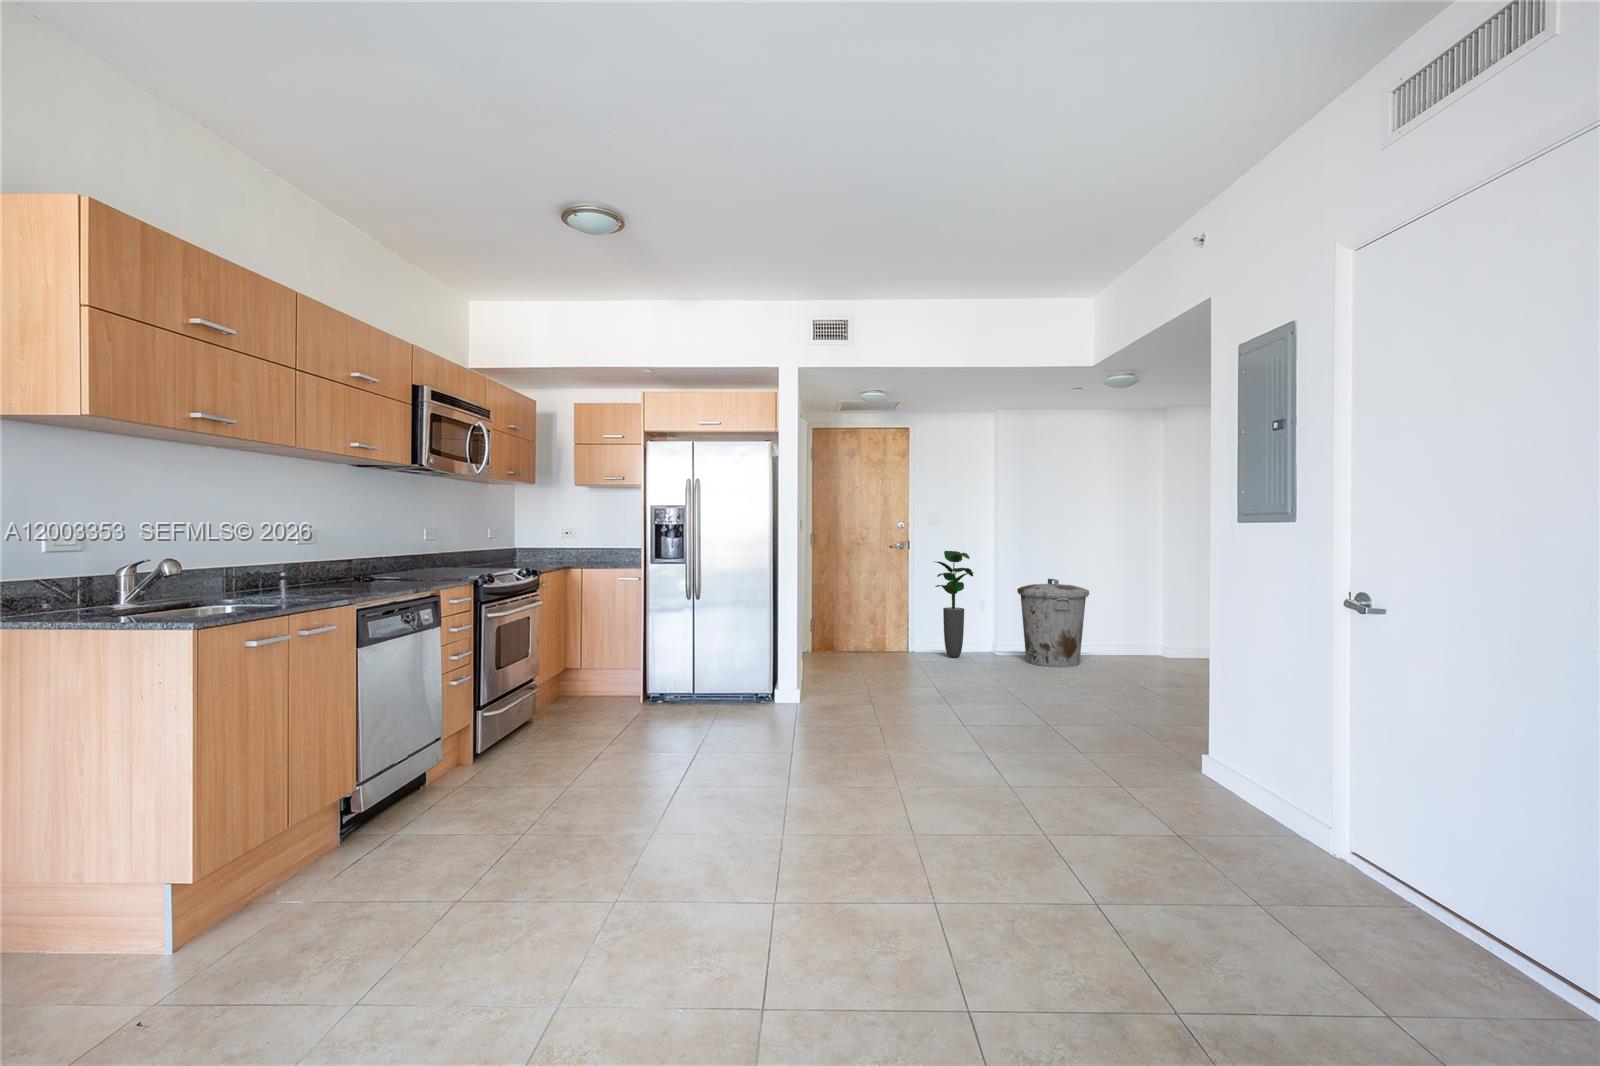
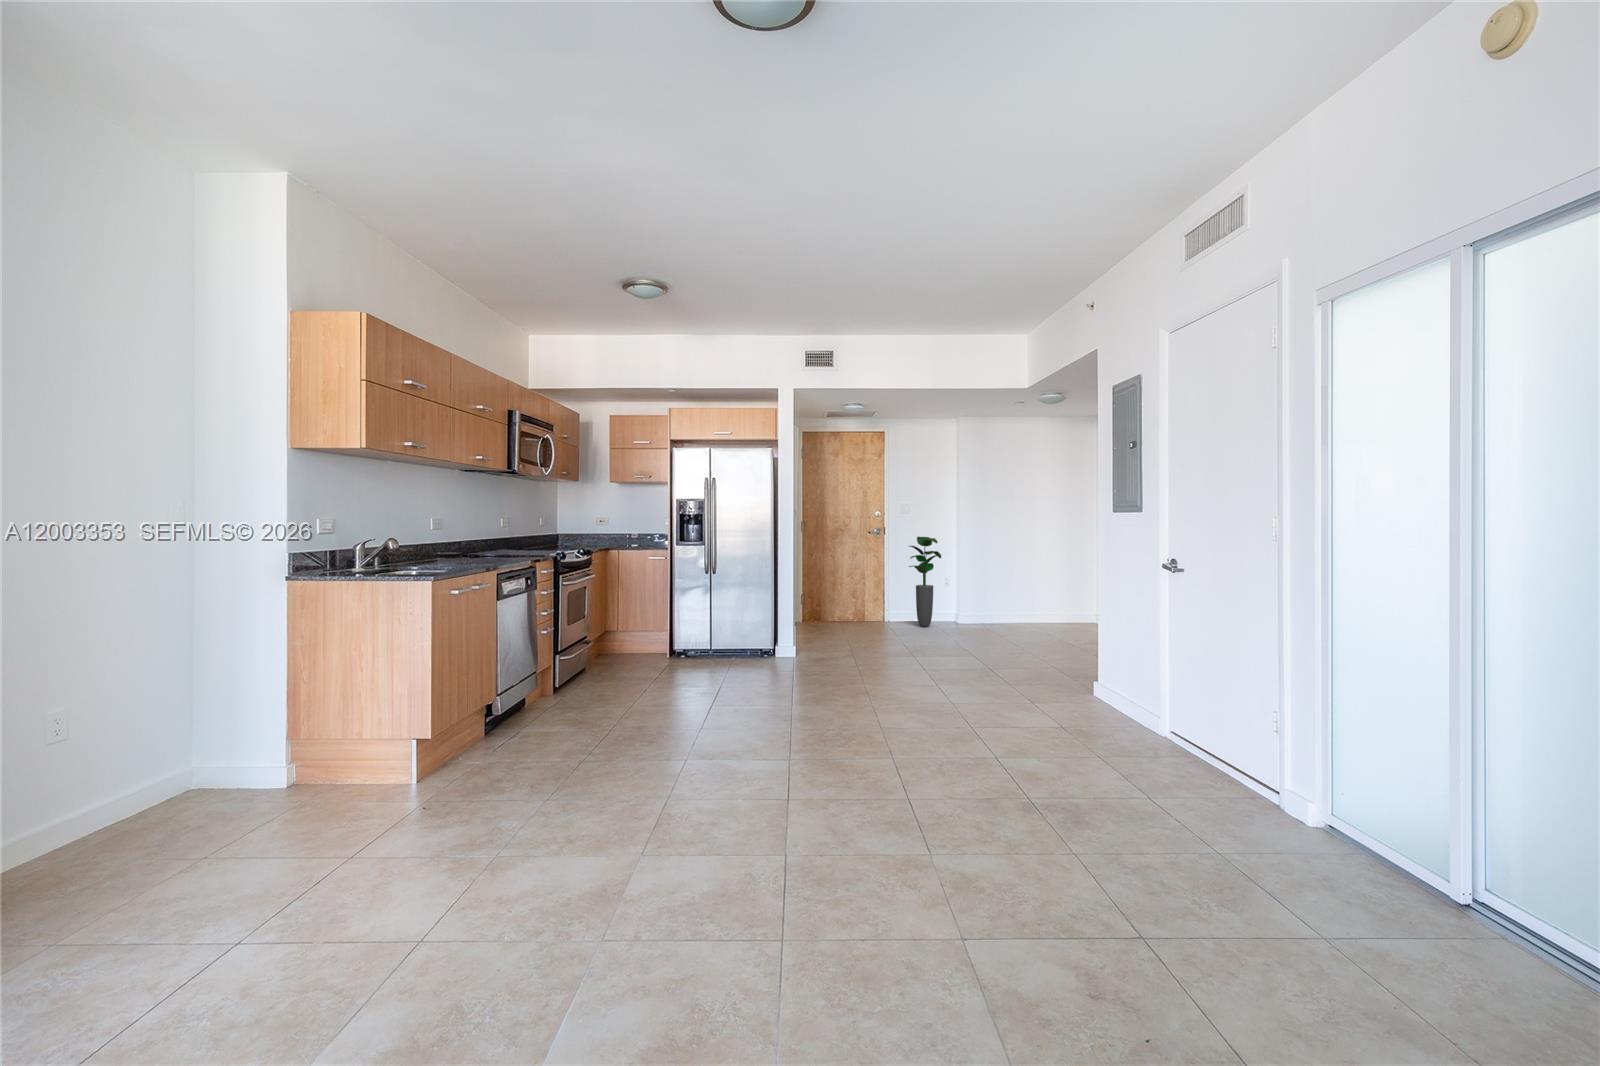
trash can: present [1017,579,1089,667] -> none [978,560,1037,633]

